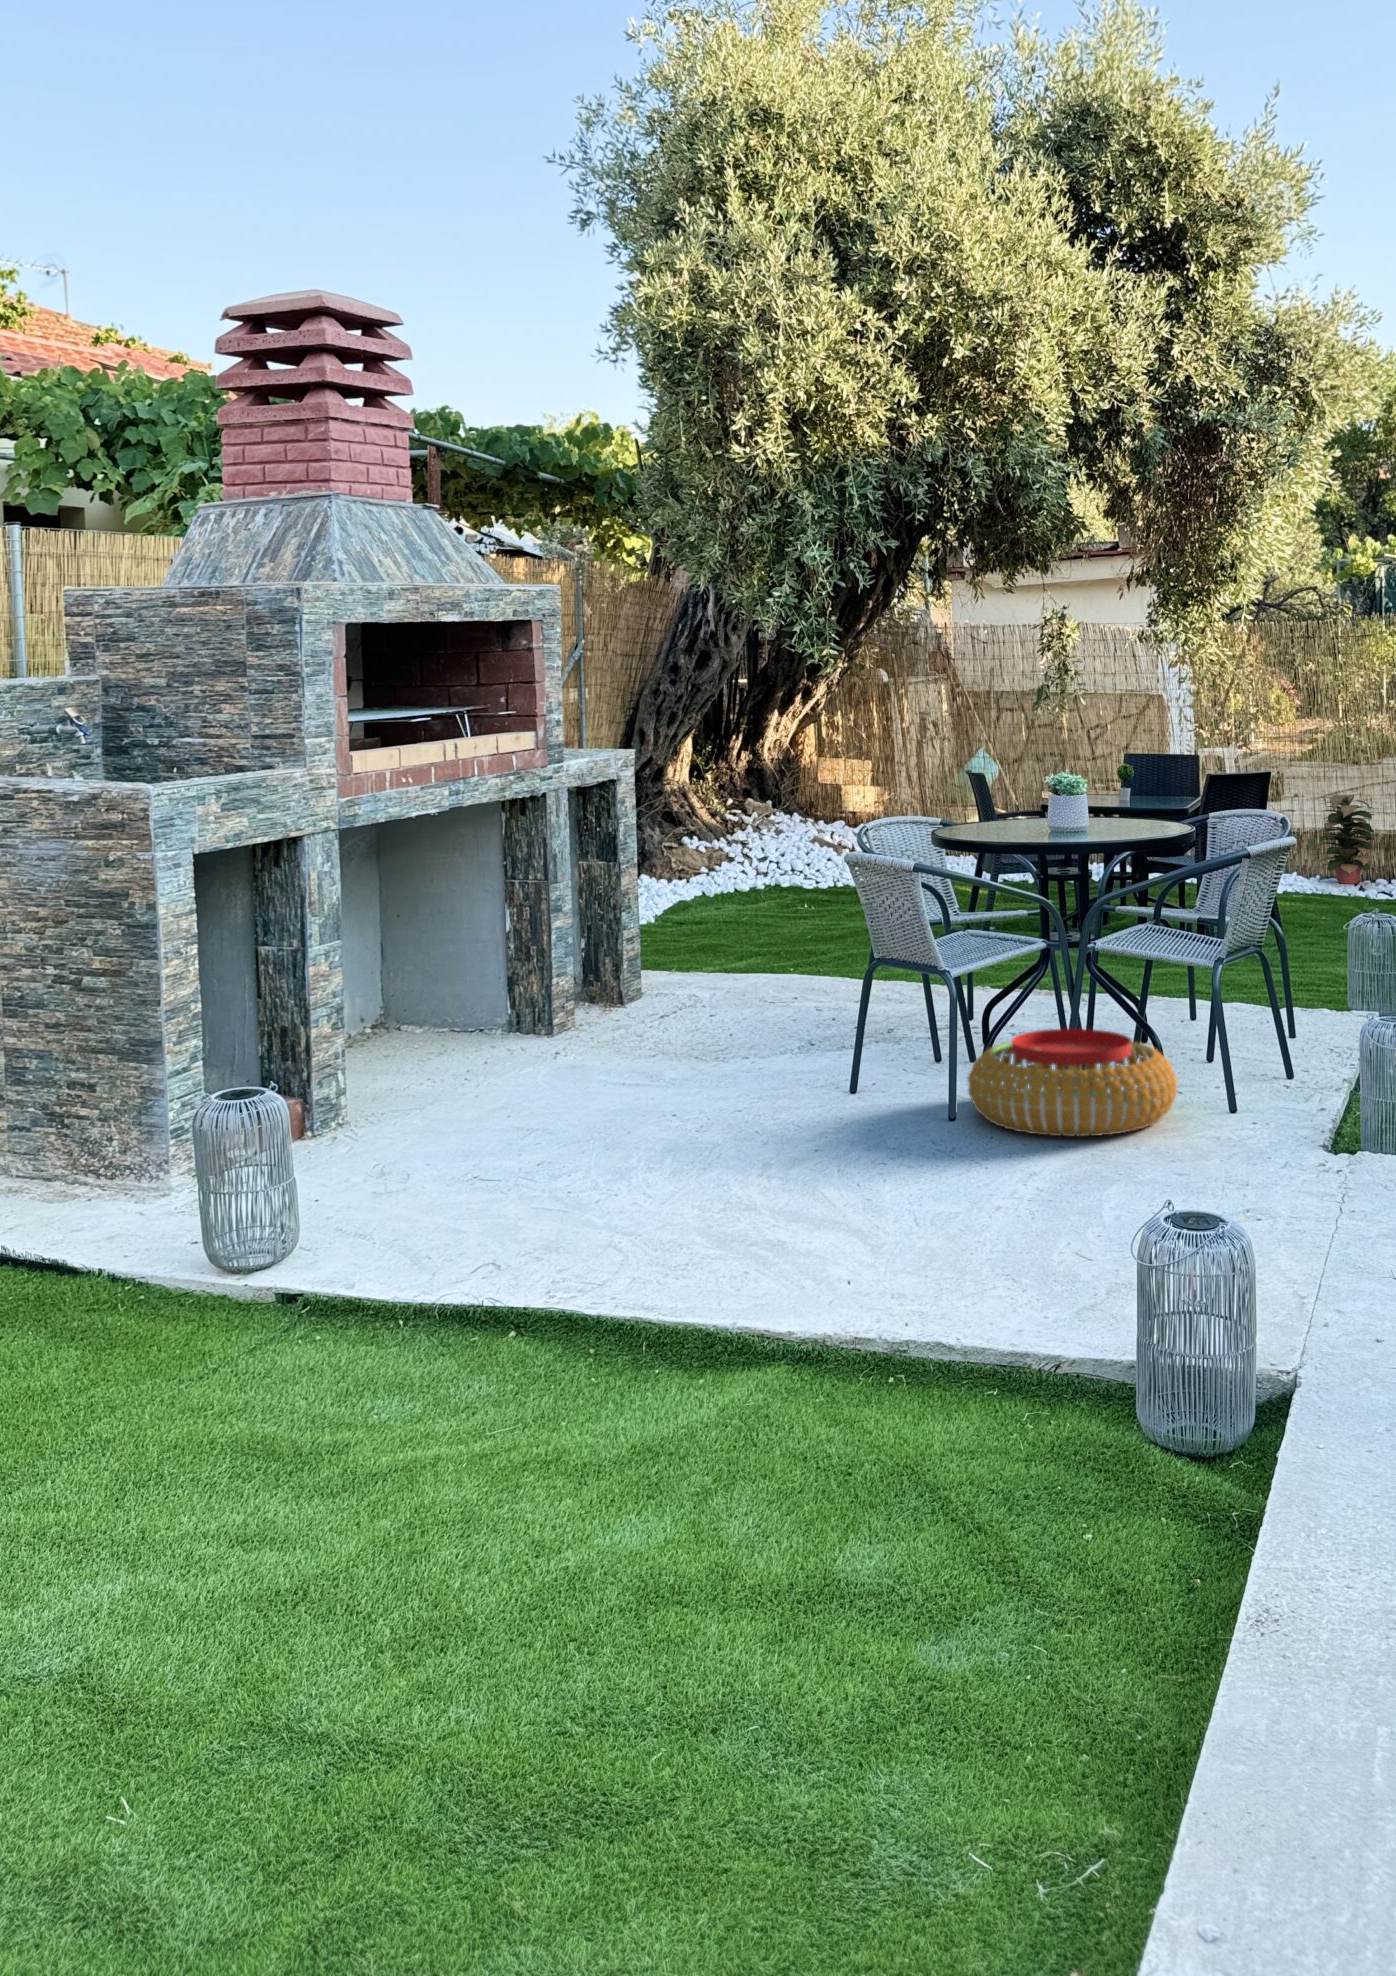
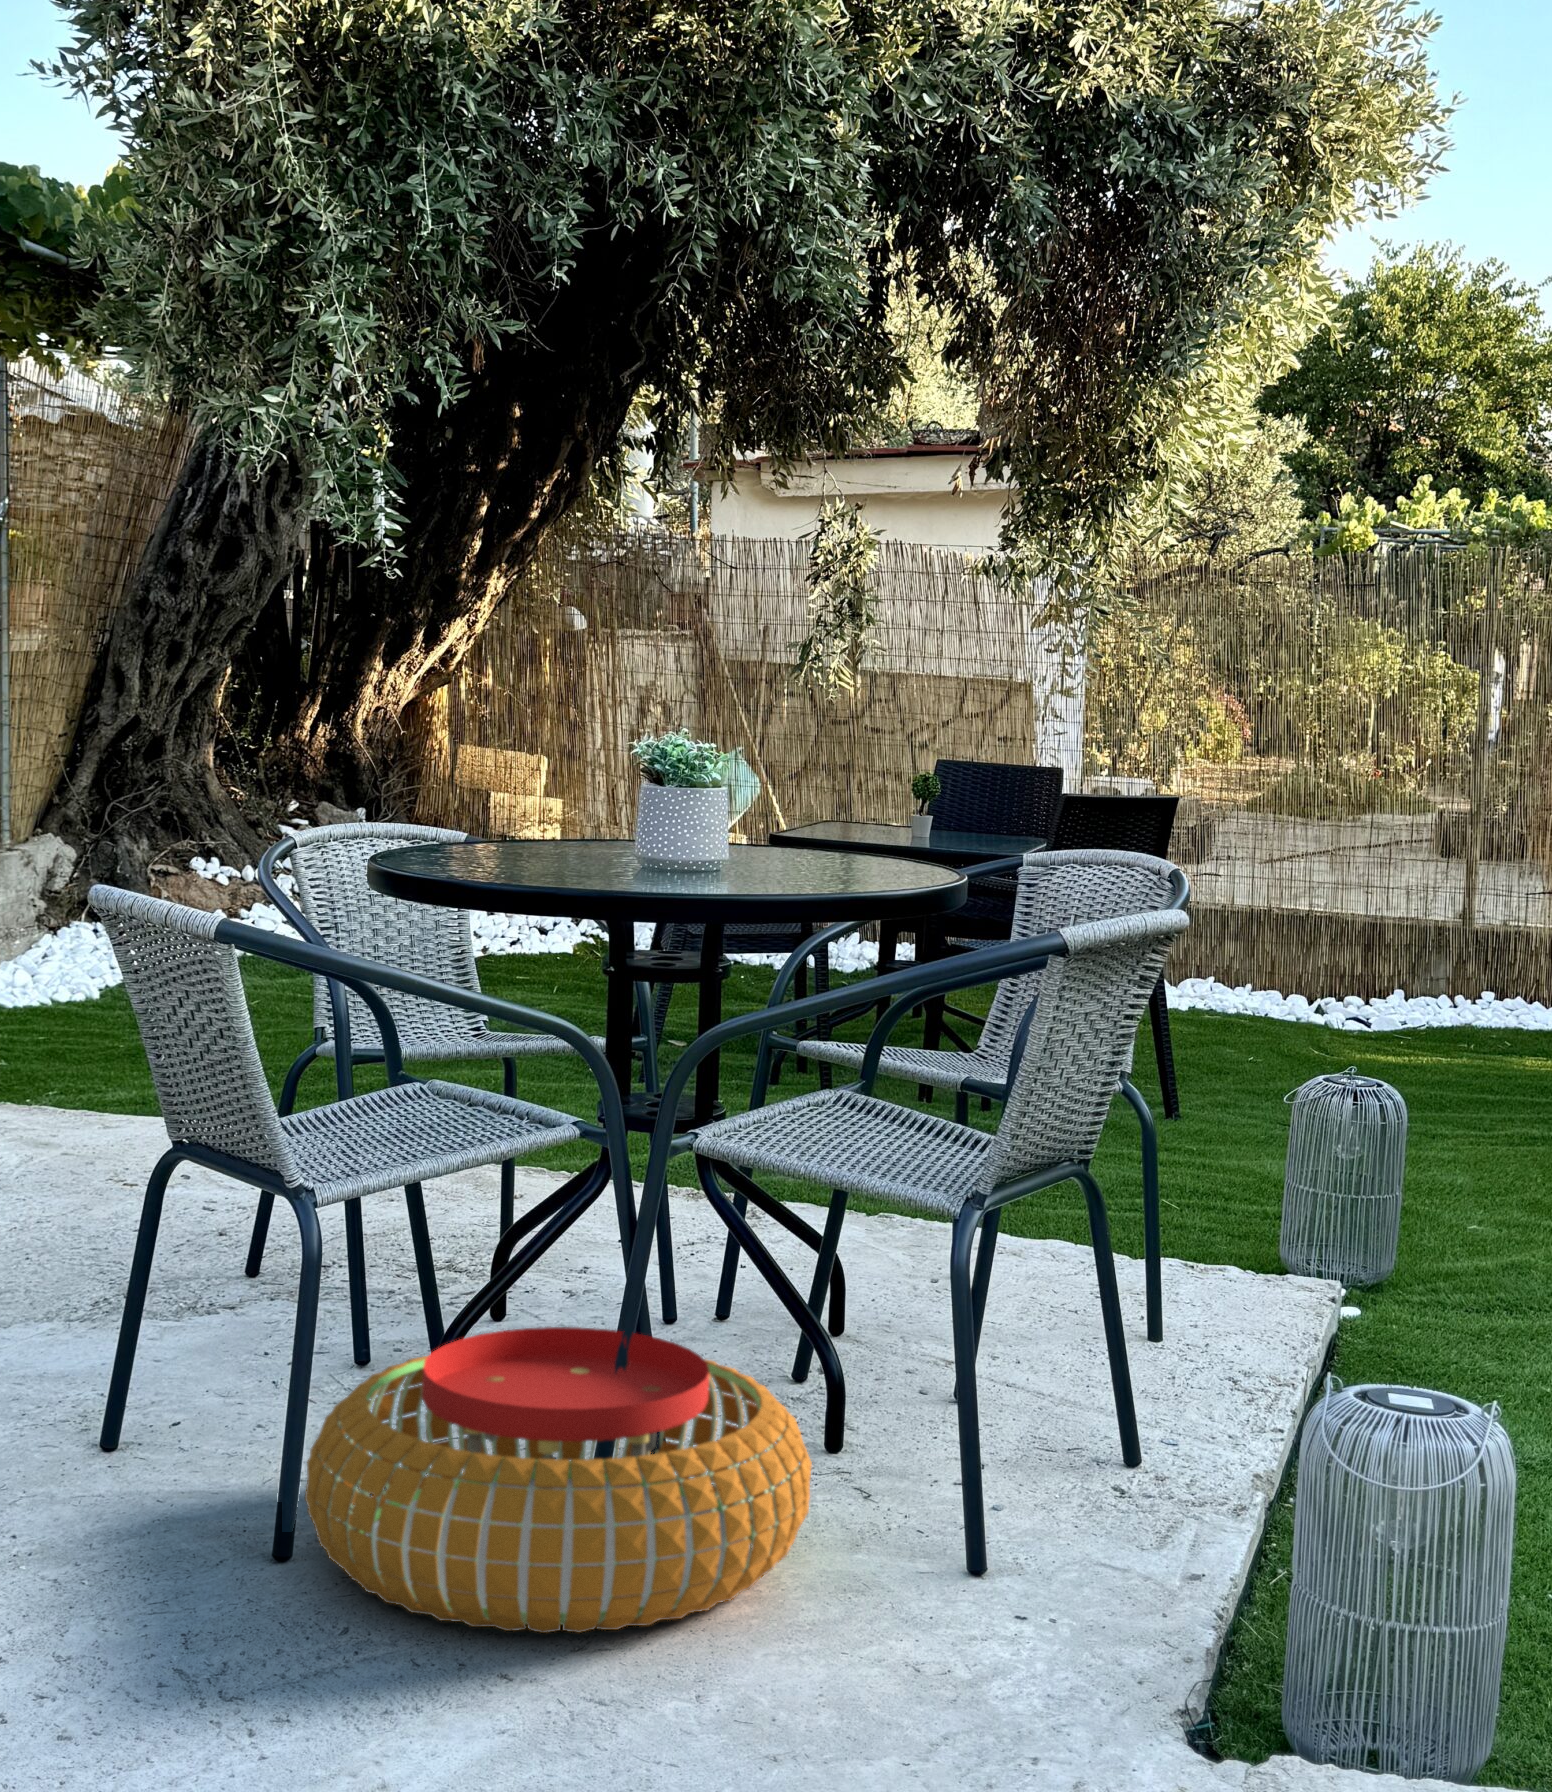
decorative plant: present [1316,795,1379,884] -> none [1243,850,1355,1003]

